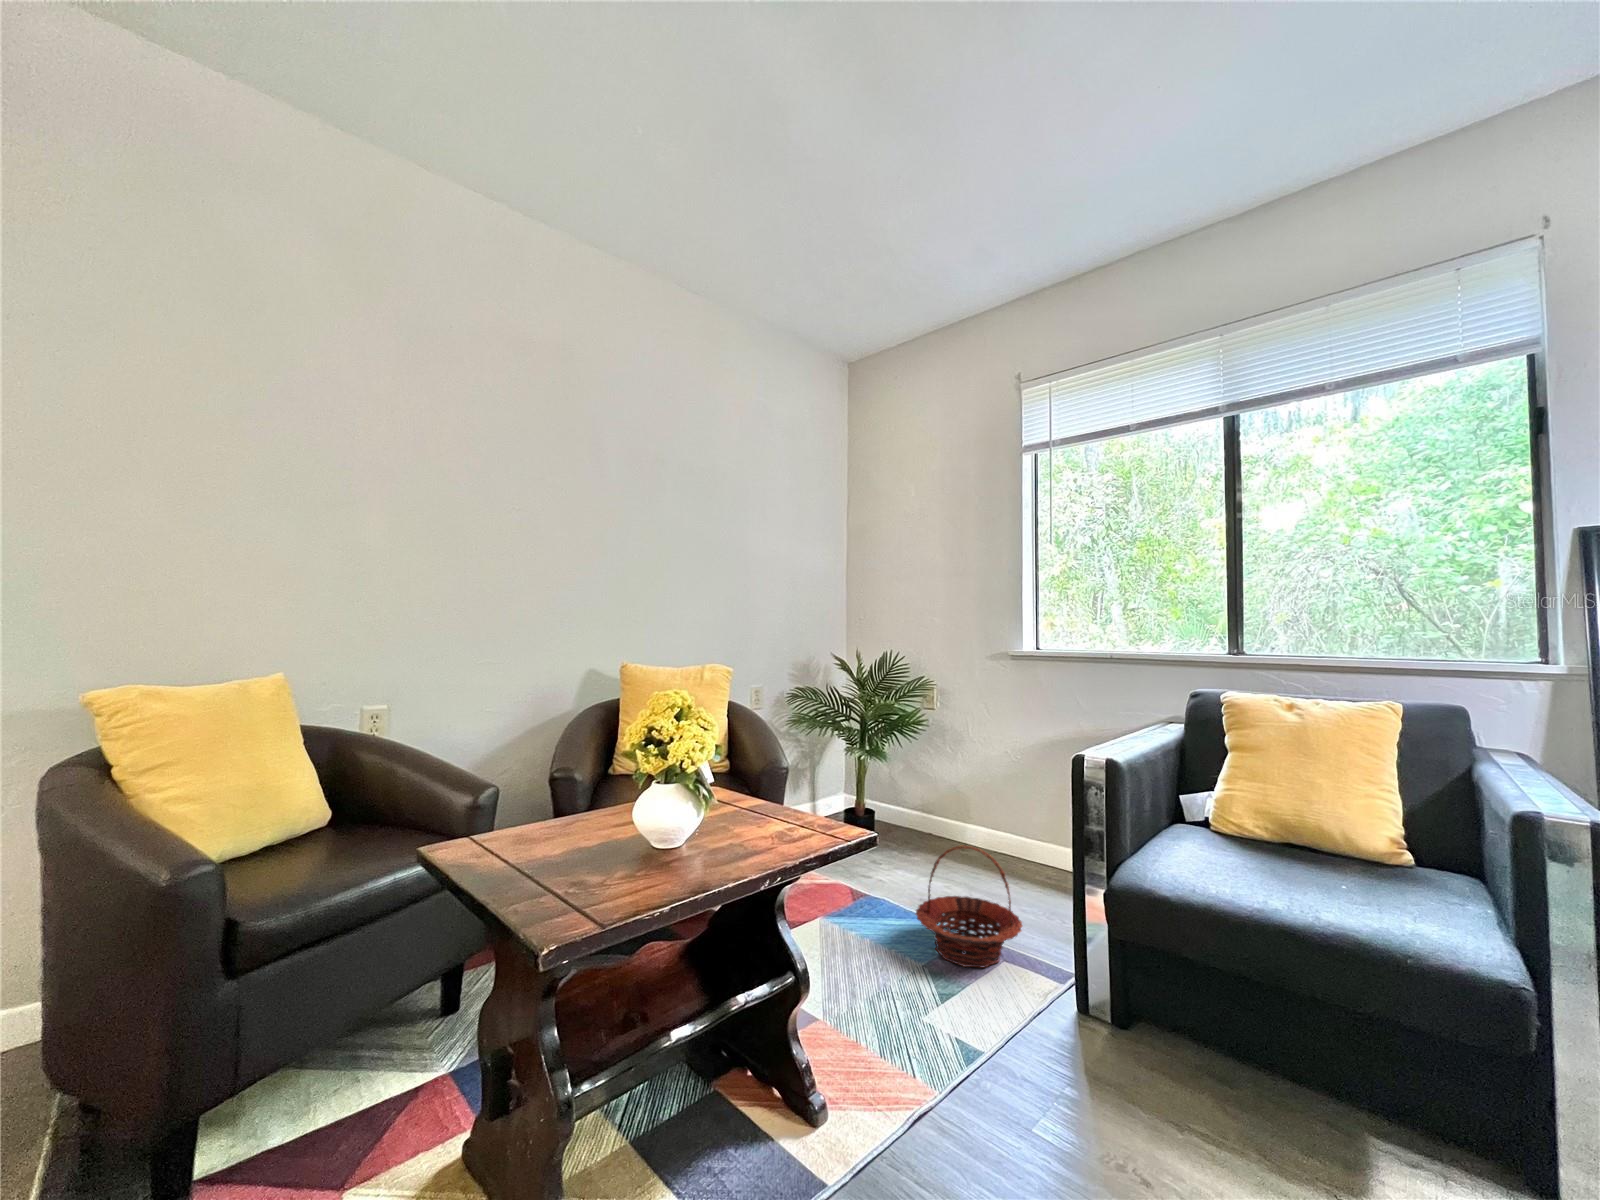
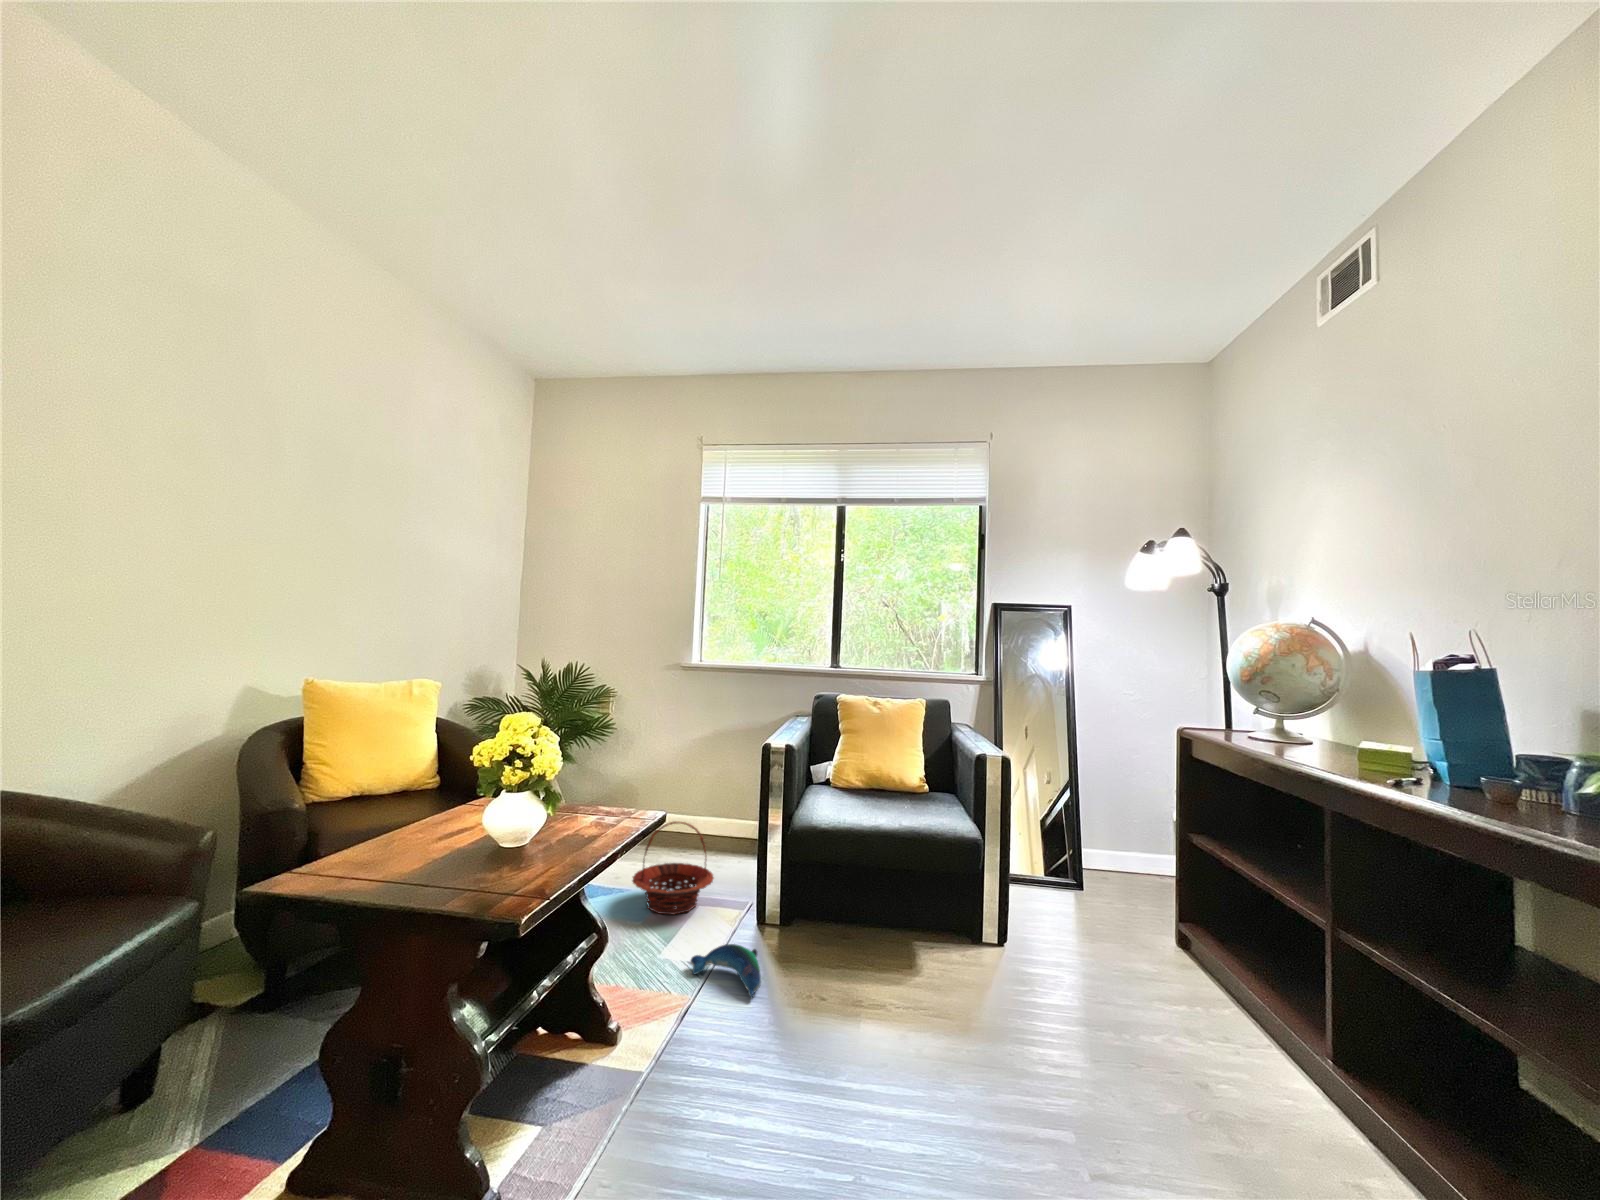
plush toy: none [951,1034,1046,1134] -> present [690,944,761,998]

